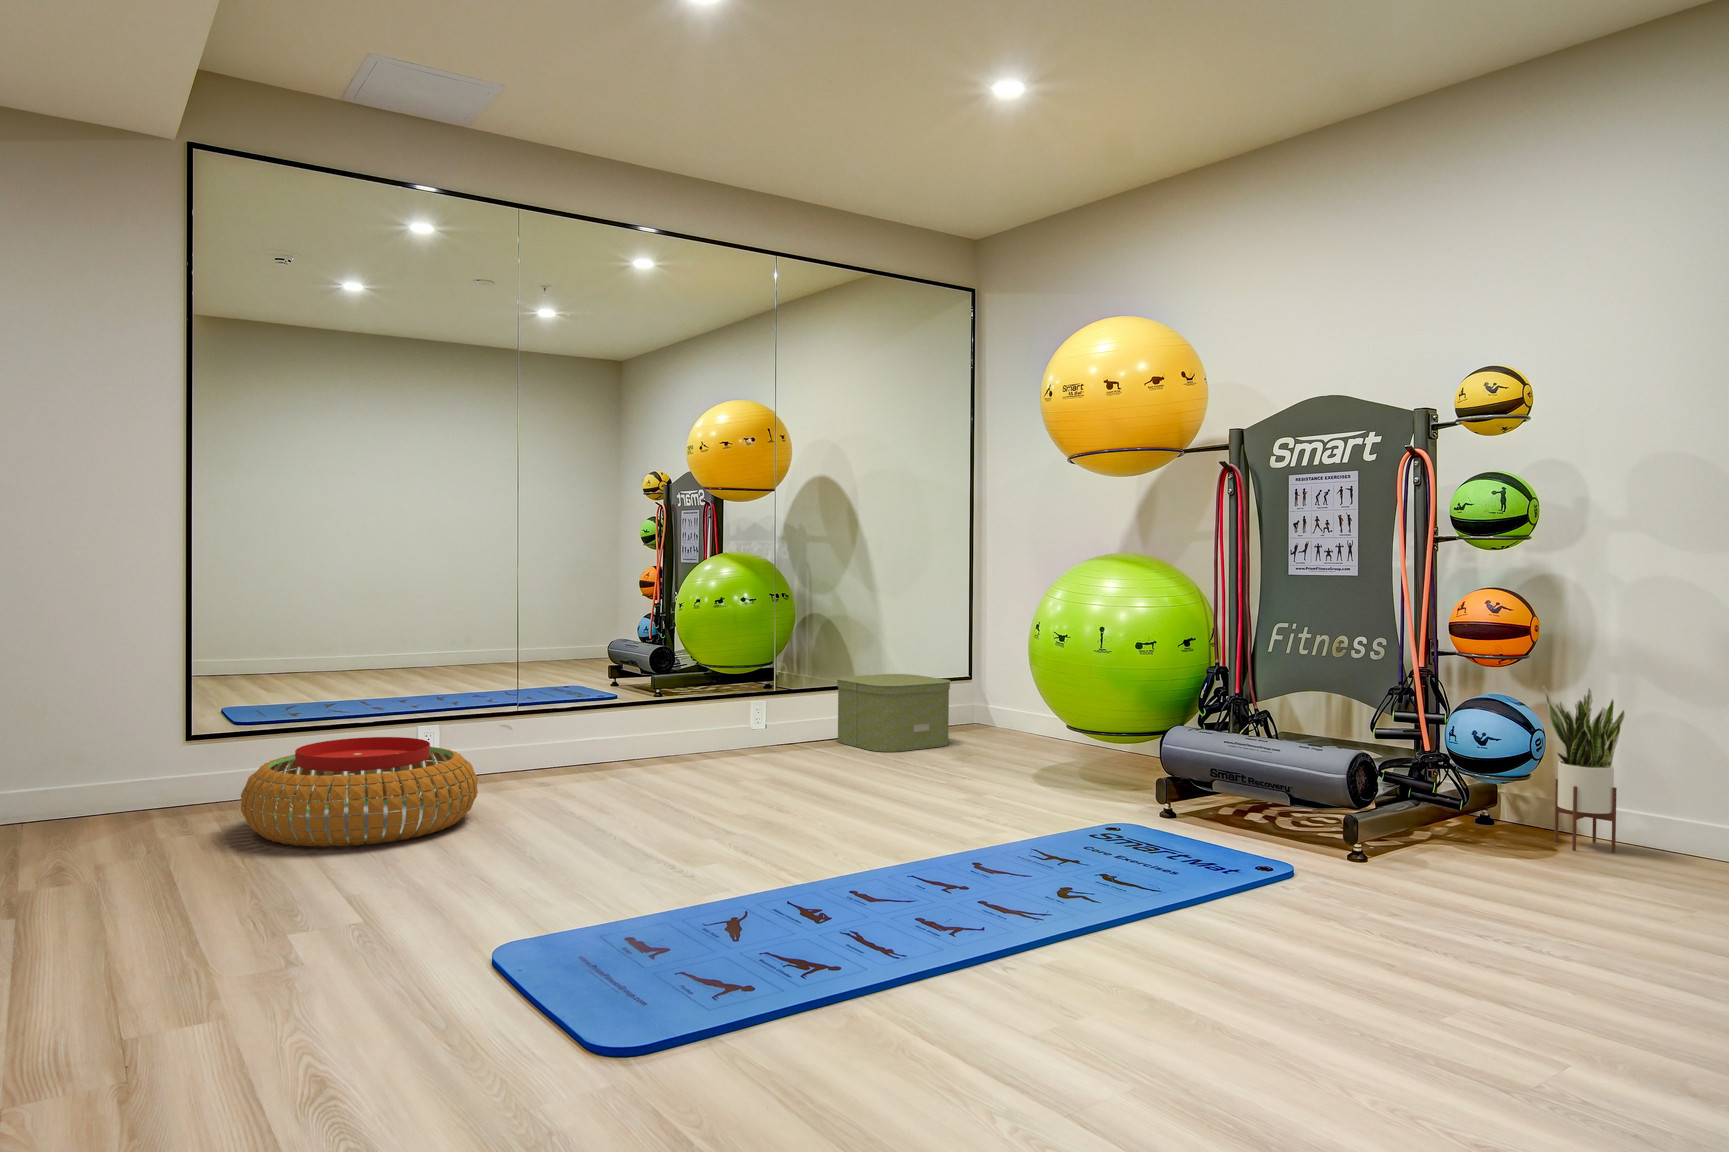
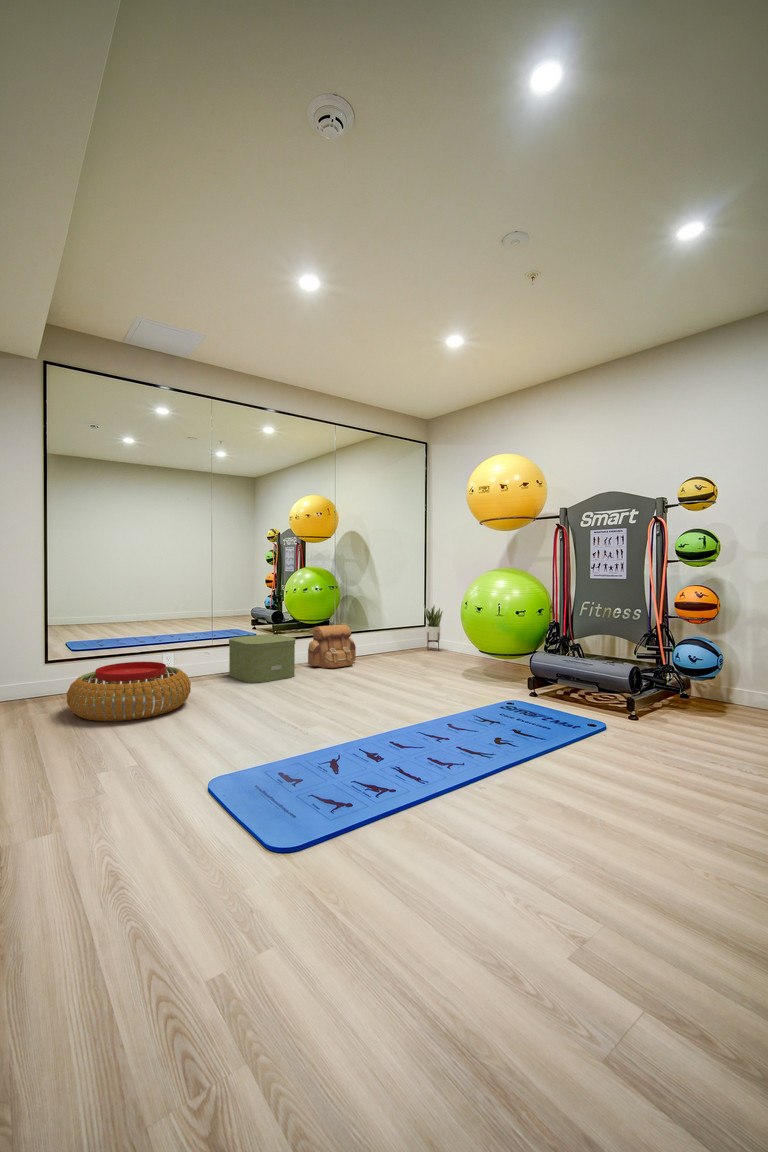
backpack: none [720,673,818,759] -> present [308,625,356,668]
storage box: present [837,674,950,752] -> present [229,634,295,683]
potted plant: present [1543,686,1625,852] -> present [424,605,443,651]

